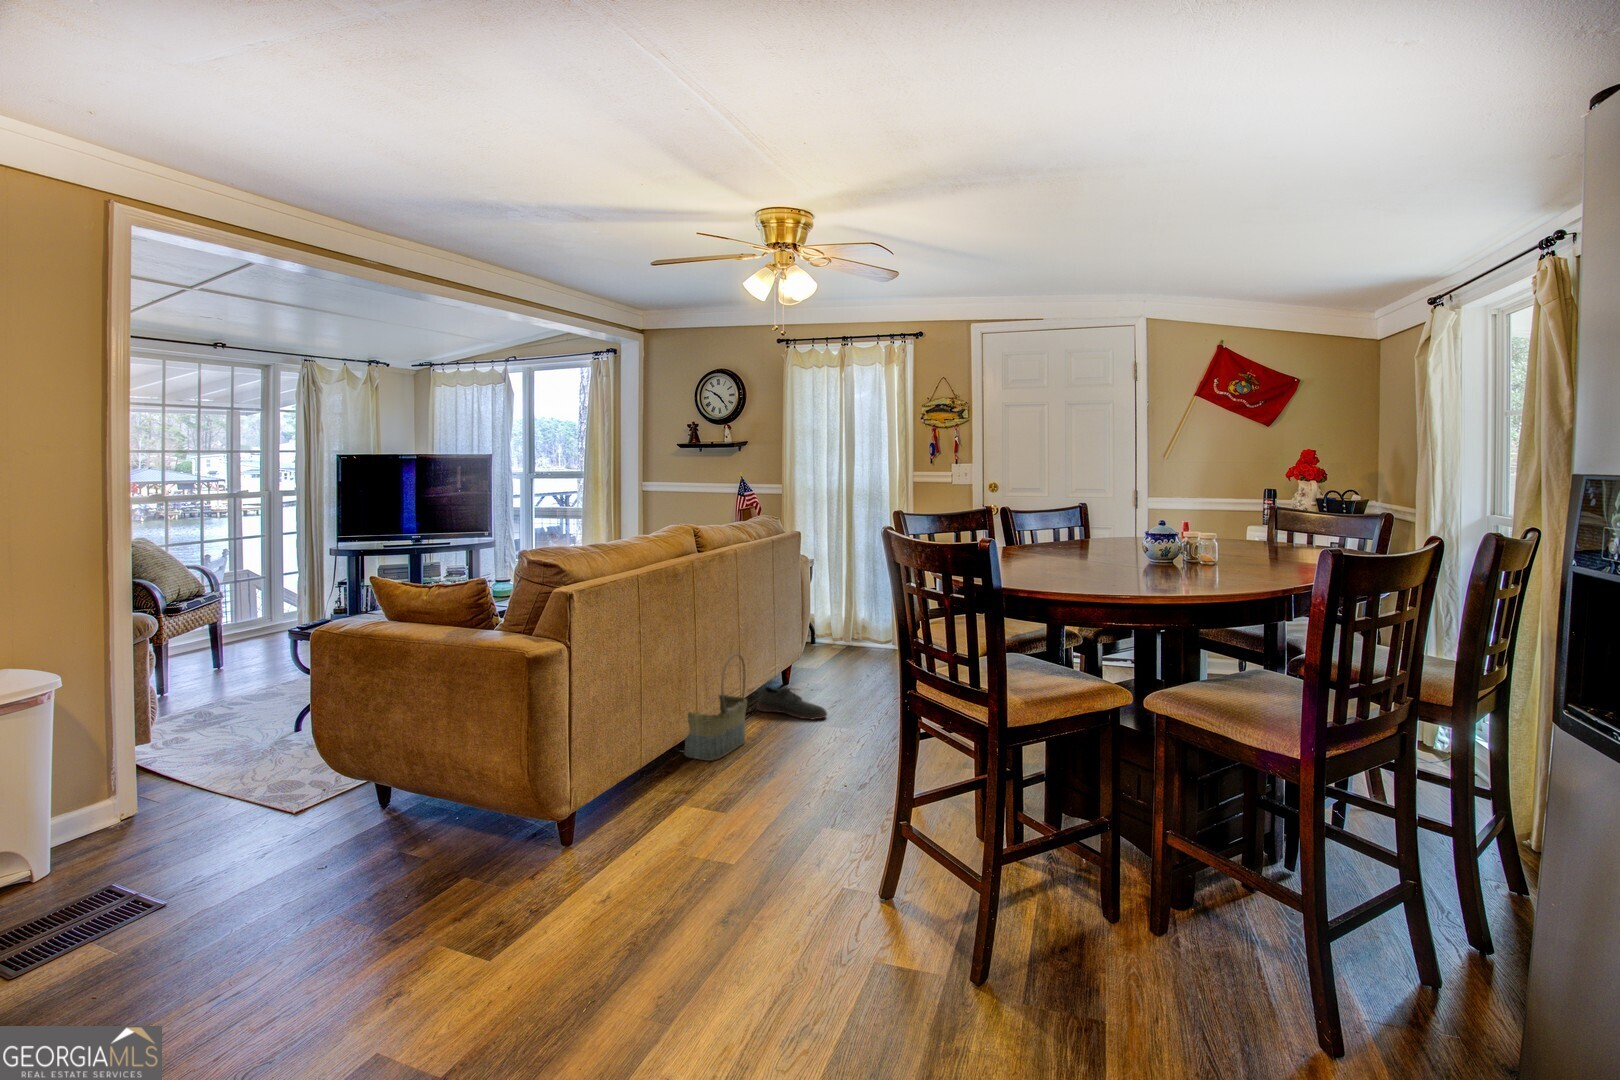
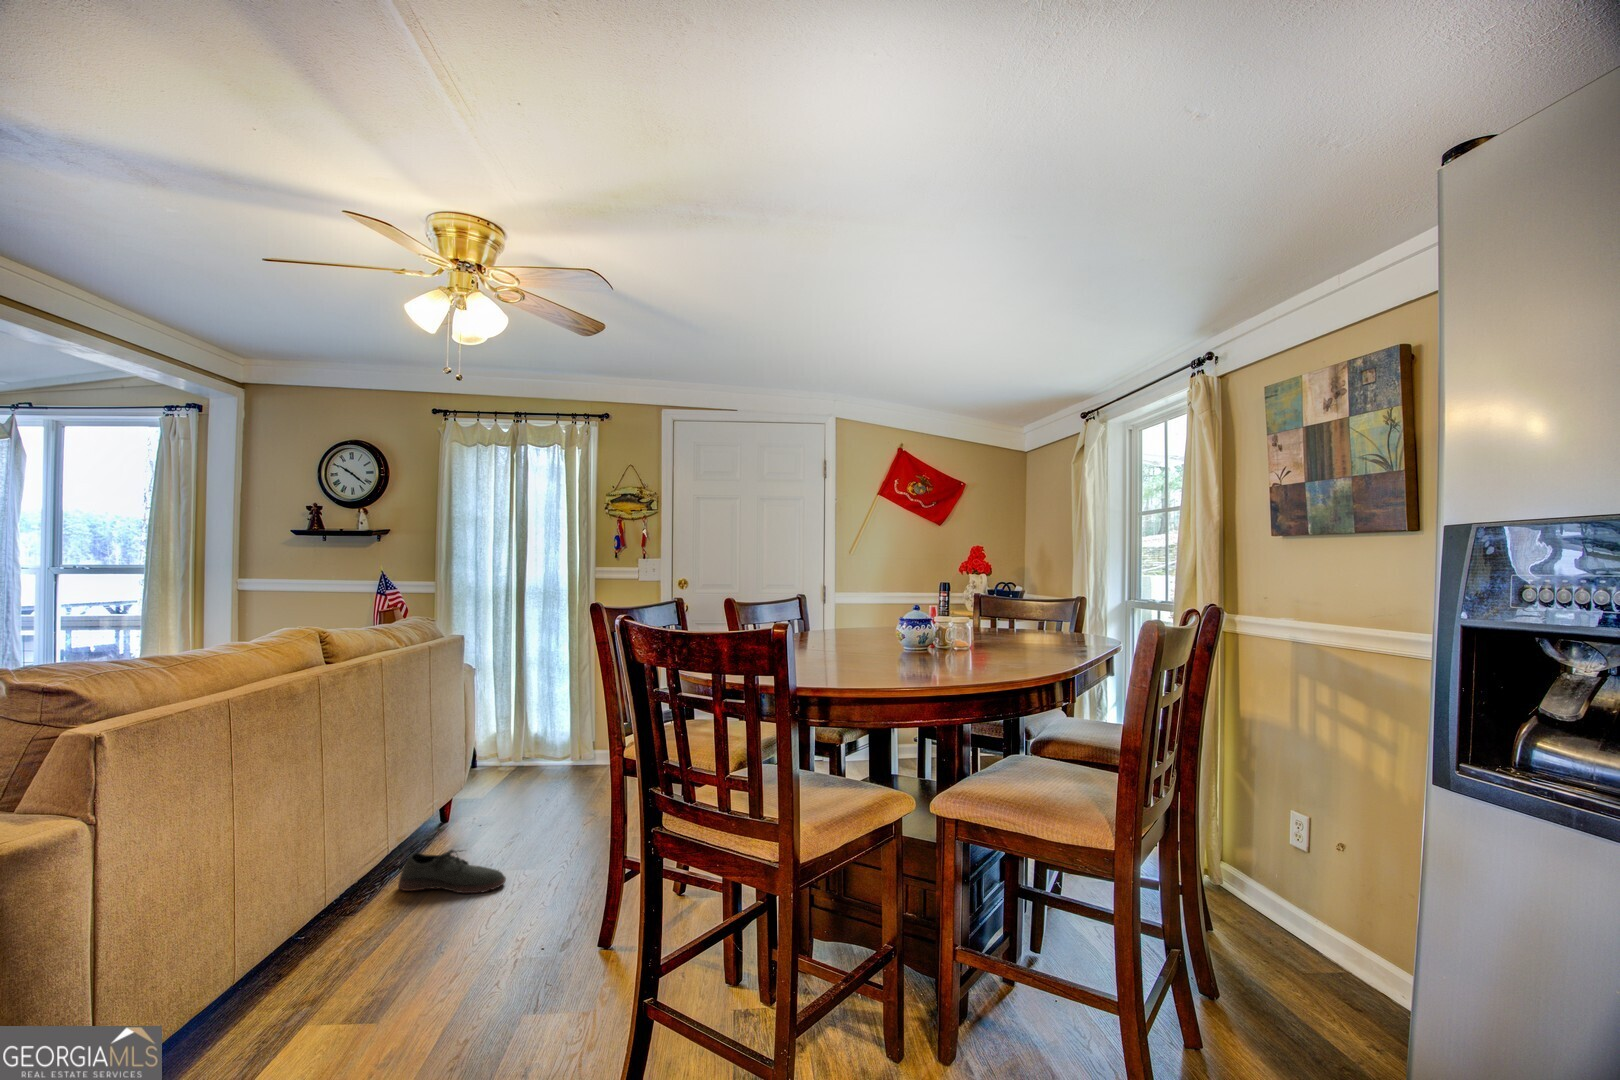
basket: present [684,654,747,761] -> none [263,832,385,1026]

